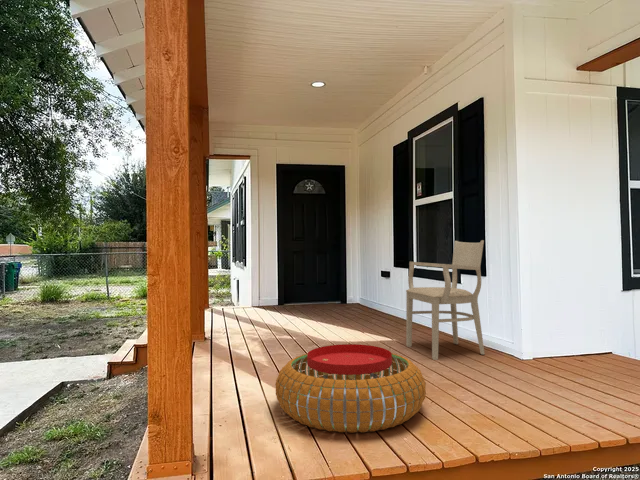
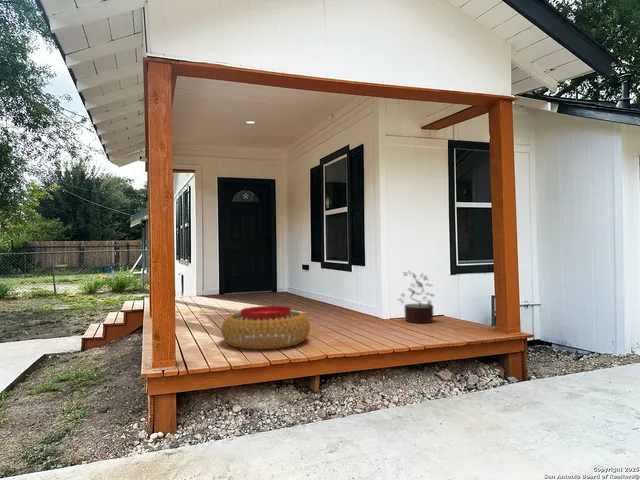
armchair: present [406,240,484,360] -> none [312,241,363,321]
decorative plant: none [546,285,611,371] -> present [400,271,433,323]

